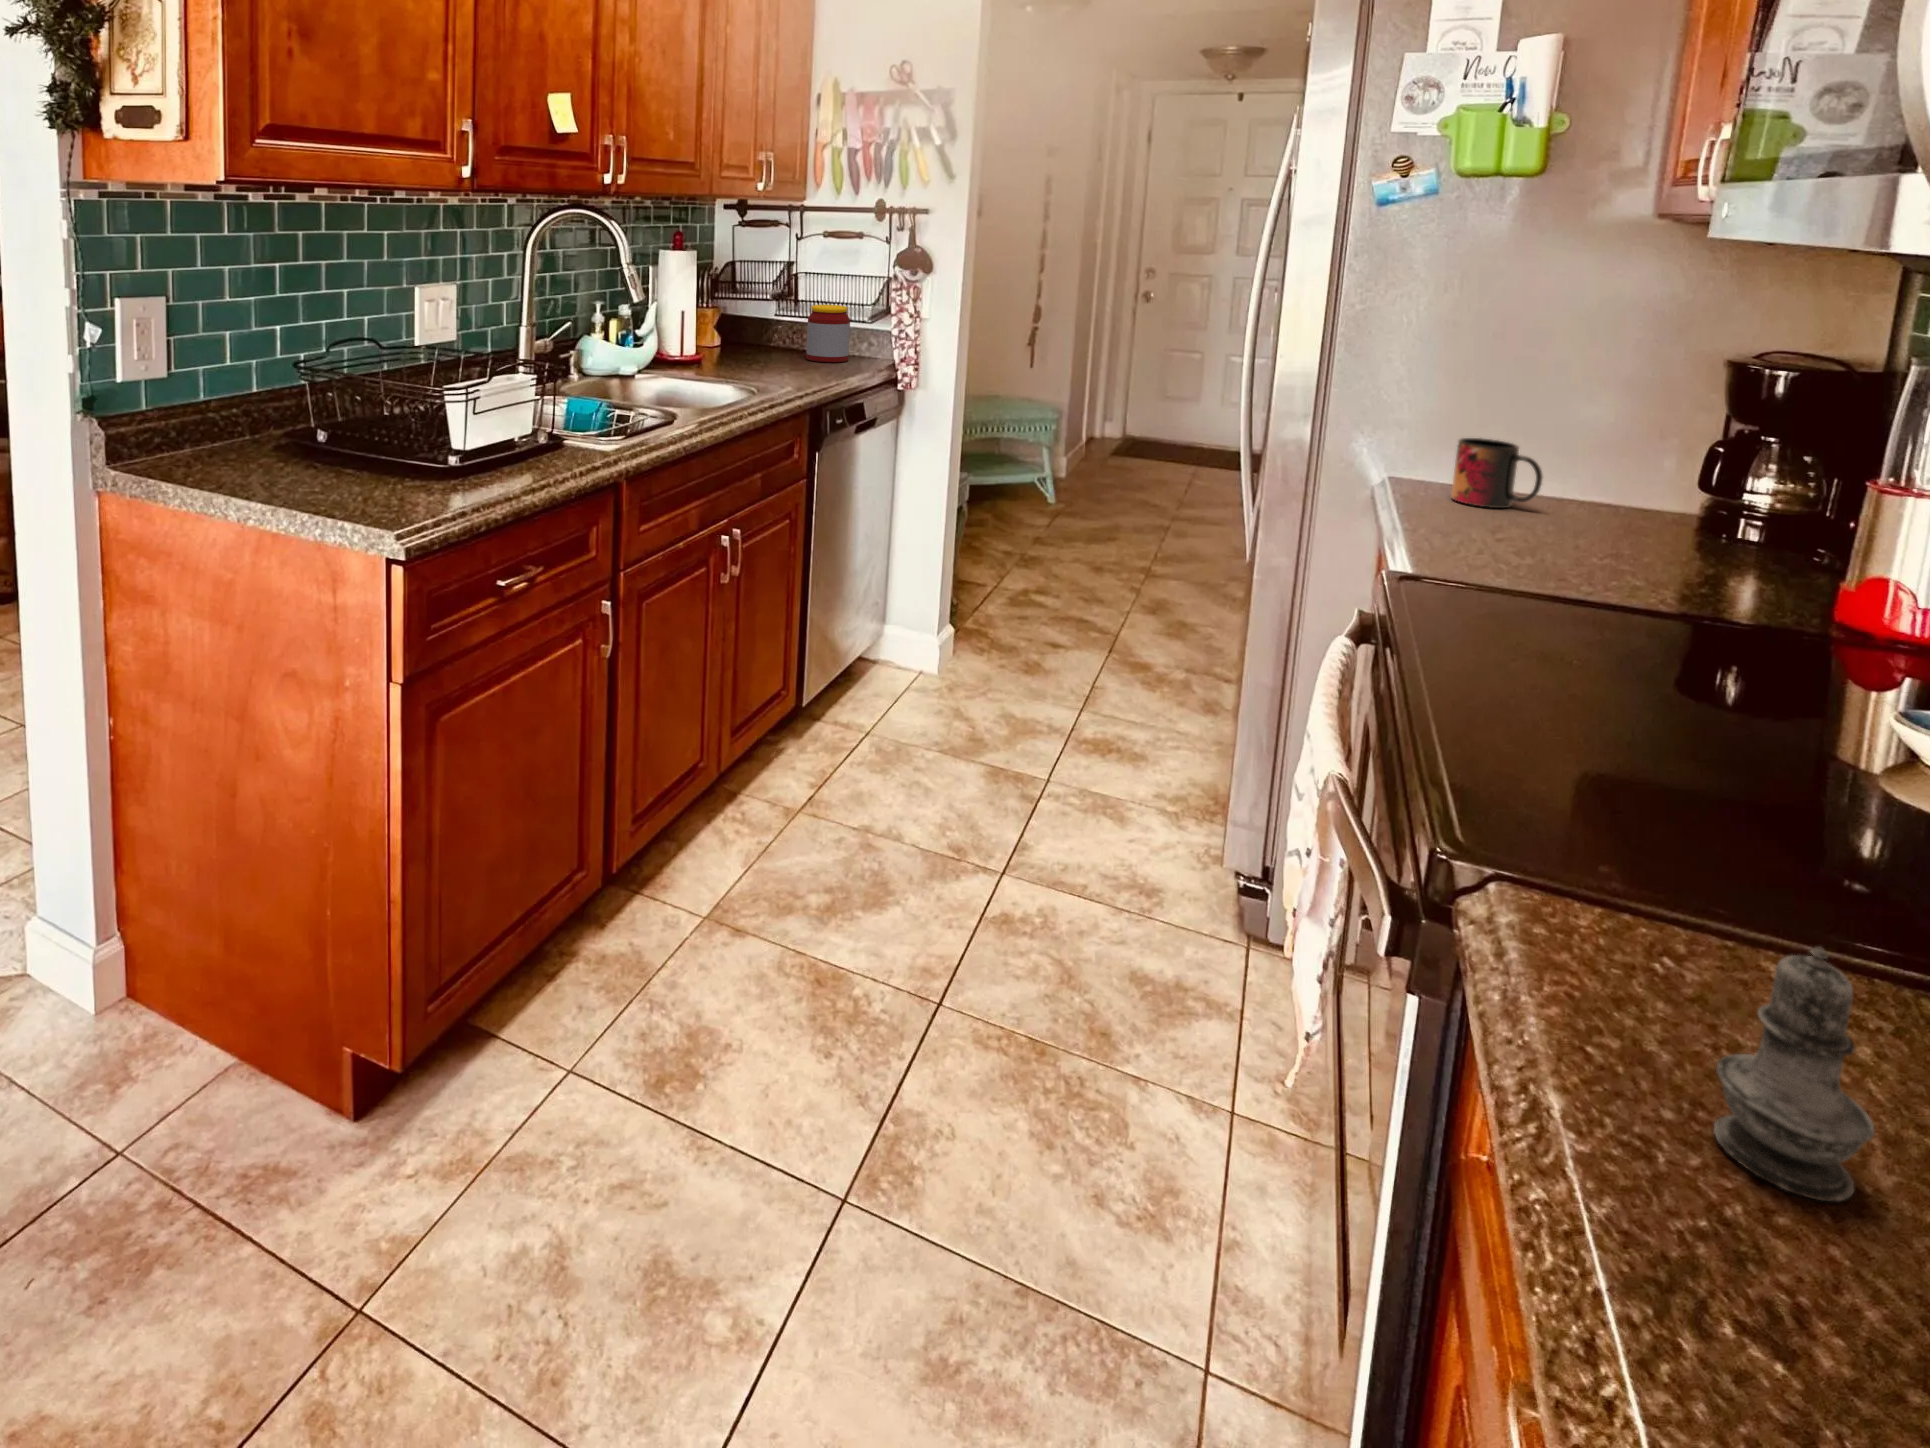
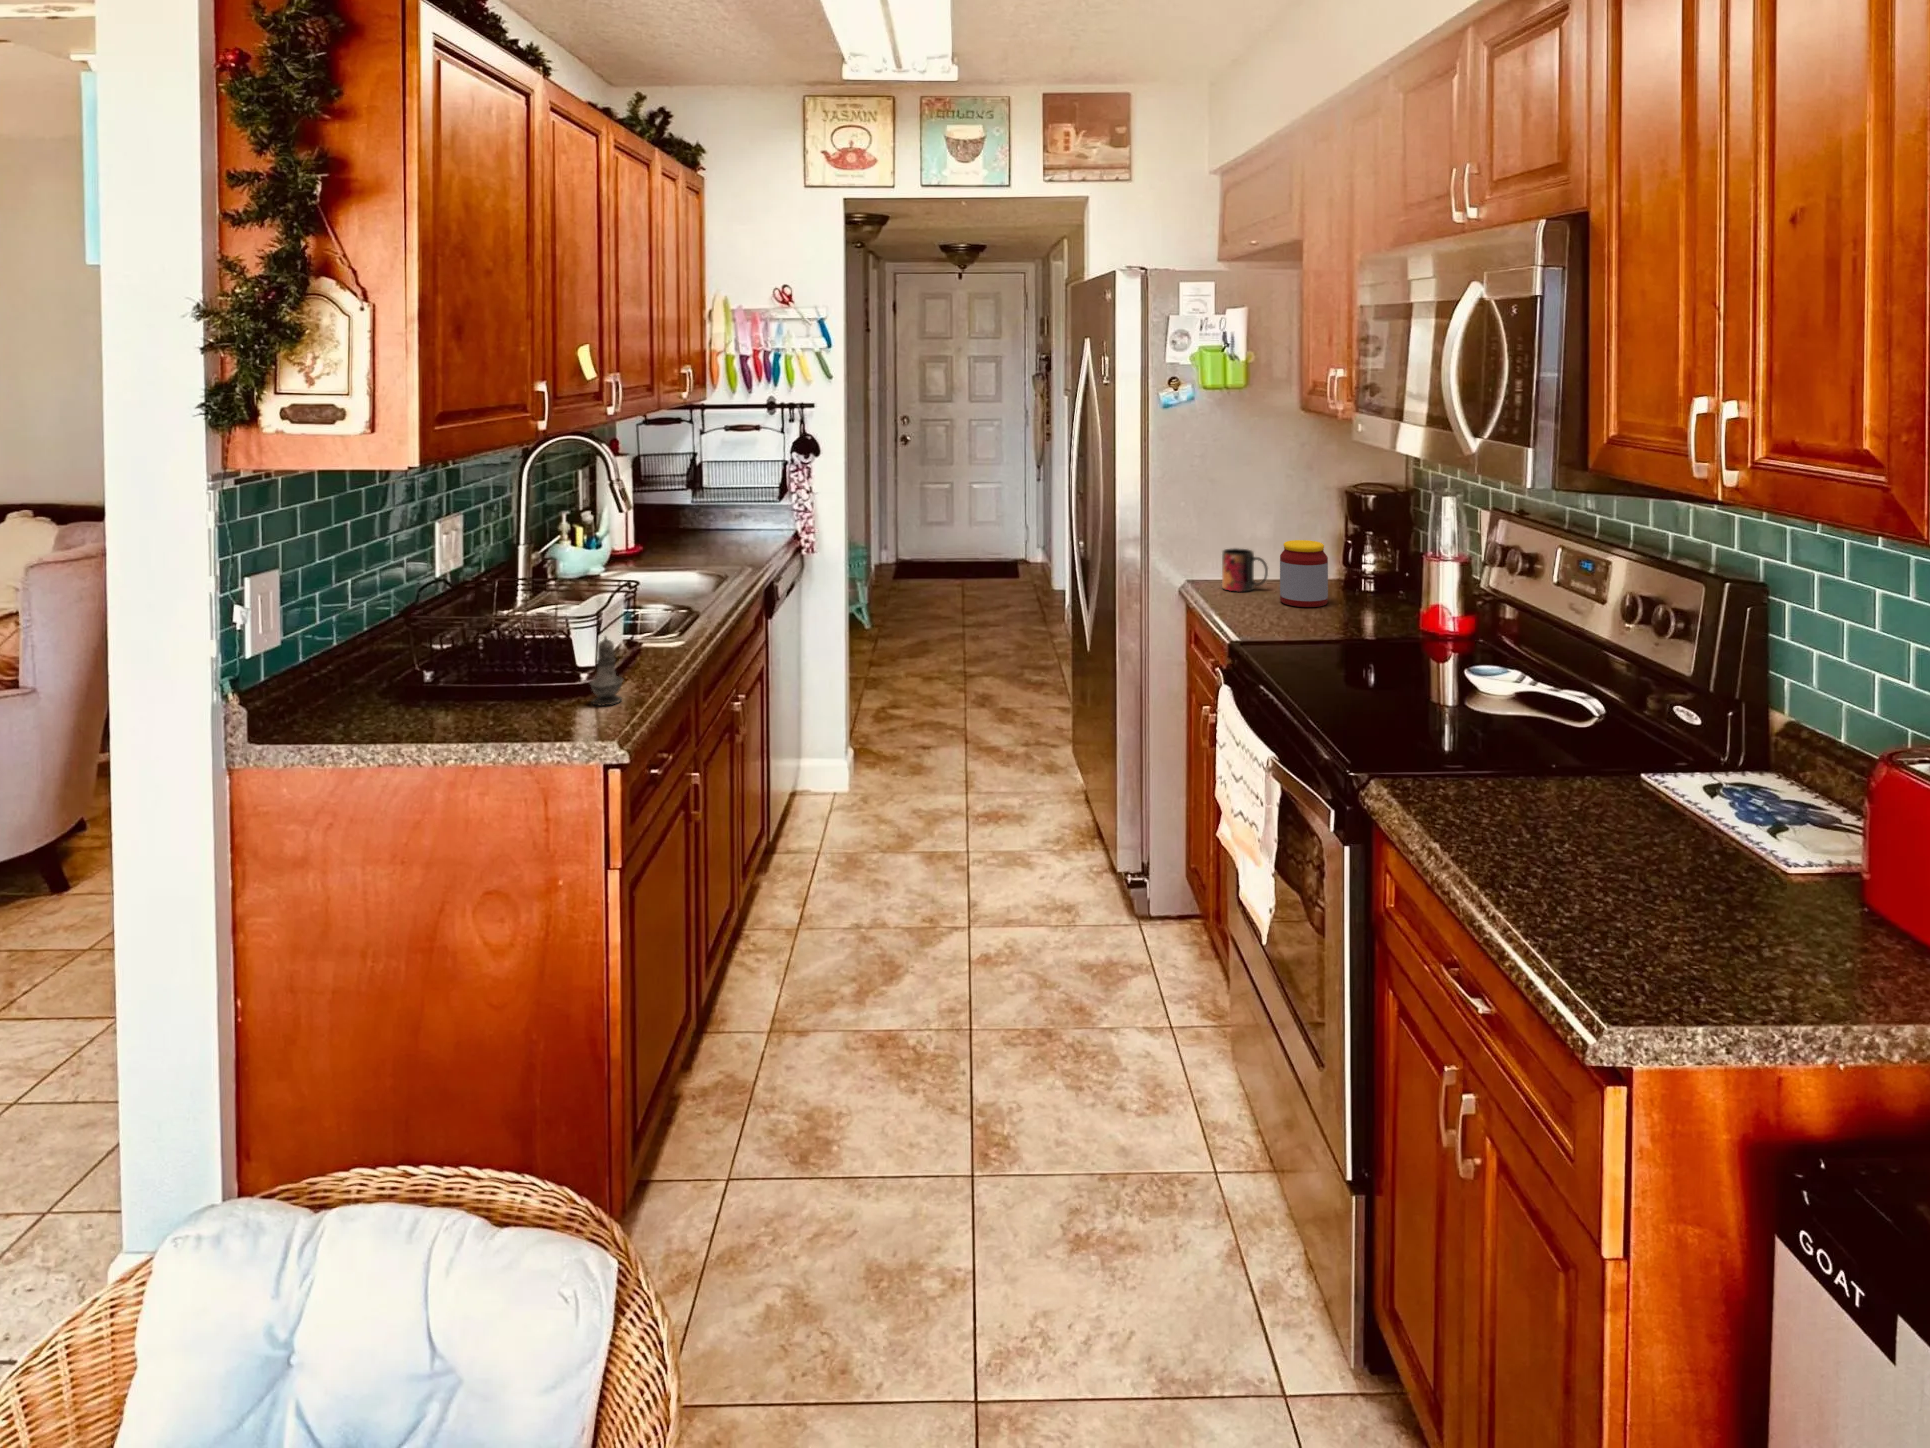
jar: present [807,305,850,362] -> present [1280,540,1328,607]
salt shaker: present [1714,946,1874,1201] -> present [590,636,623,705]

